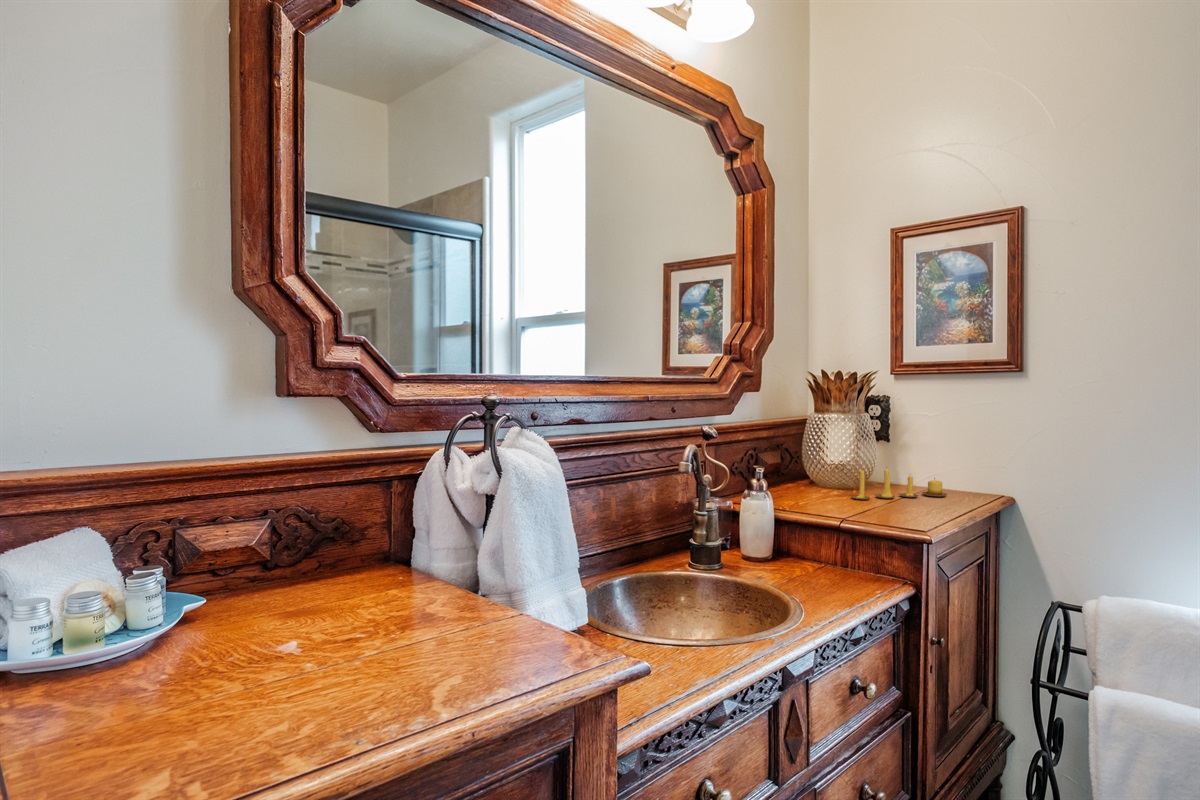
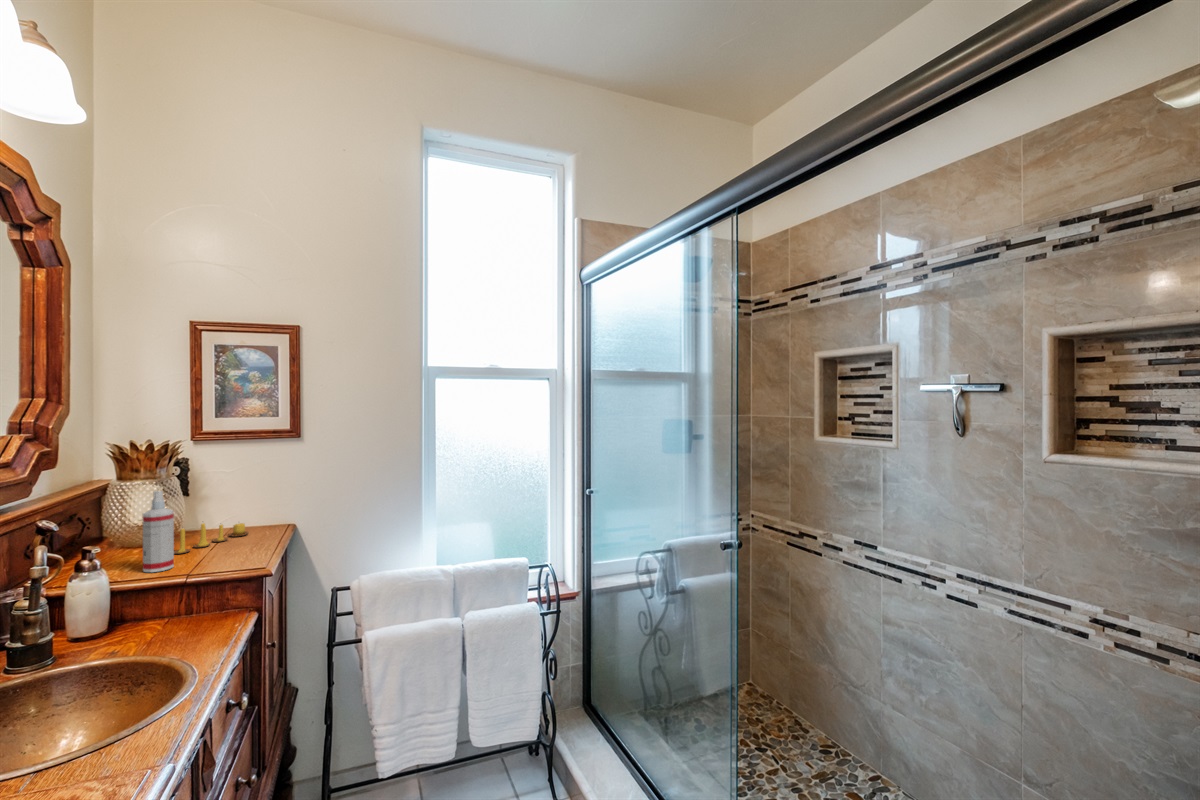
spray bottle: none [811,417,840,509] -> present [143,491,174,572]

